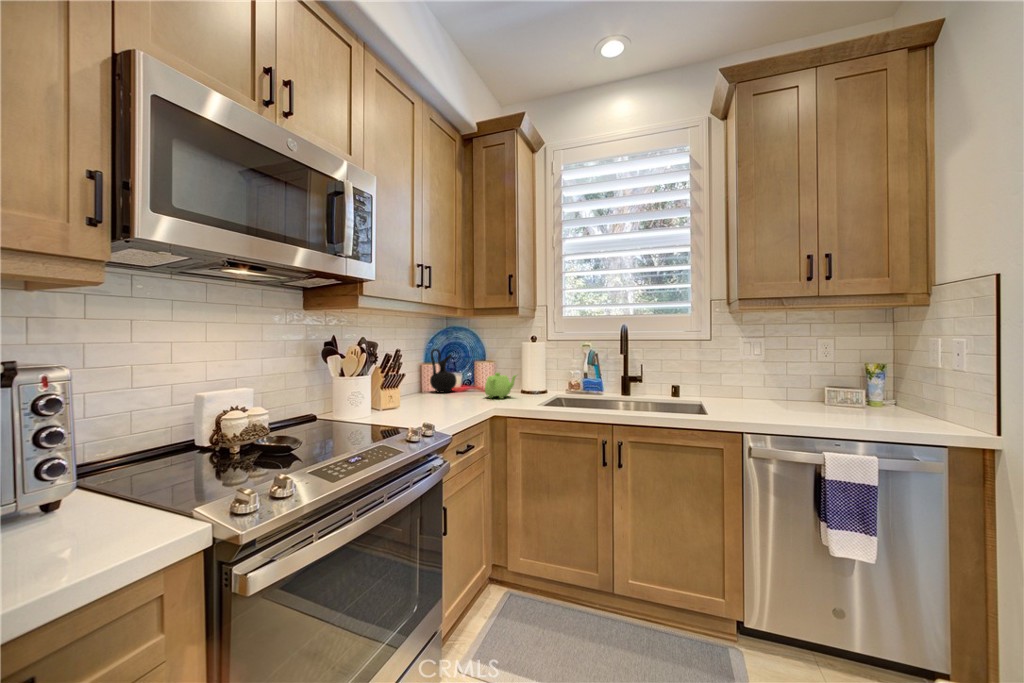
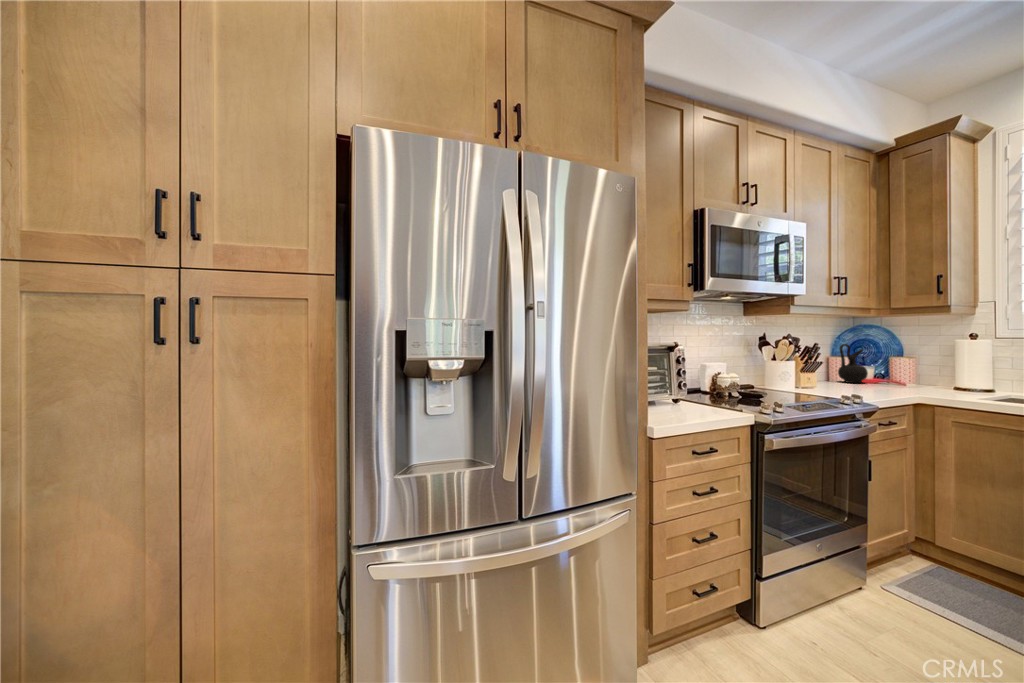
teapot: present [485,373,517,399] -> none [902,368,946,392]

